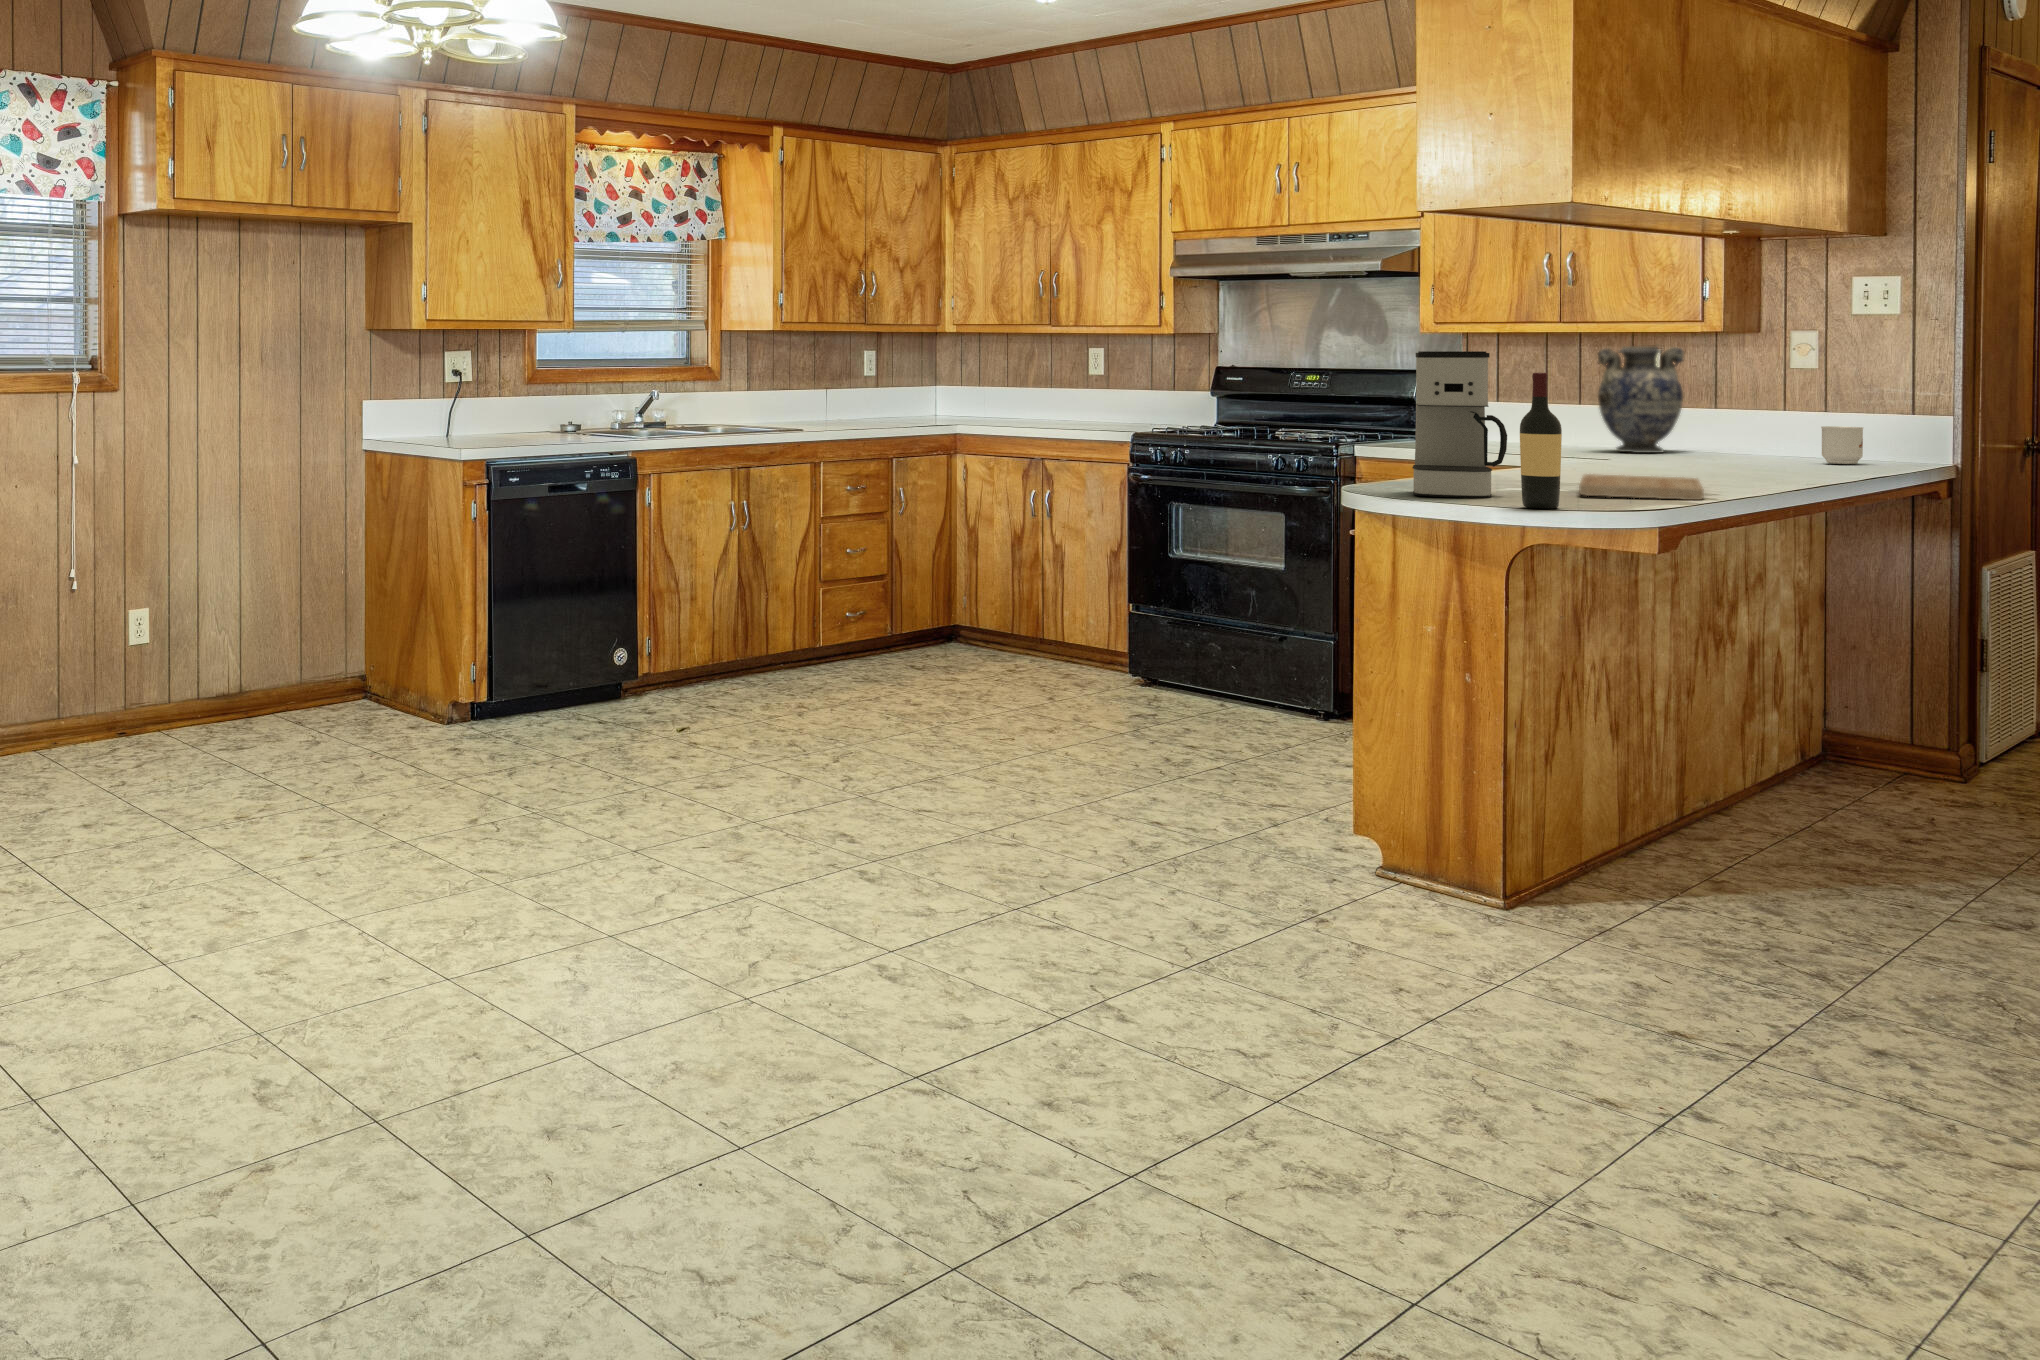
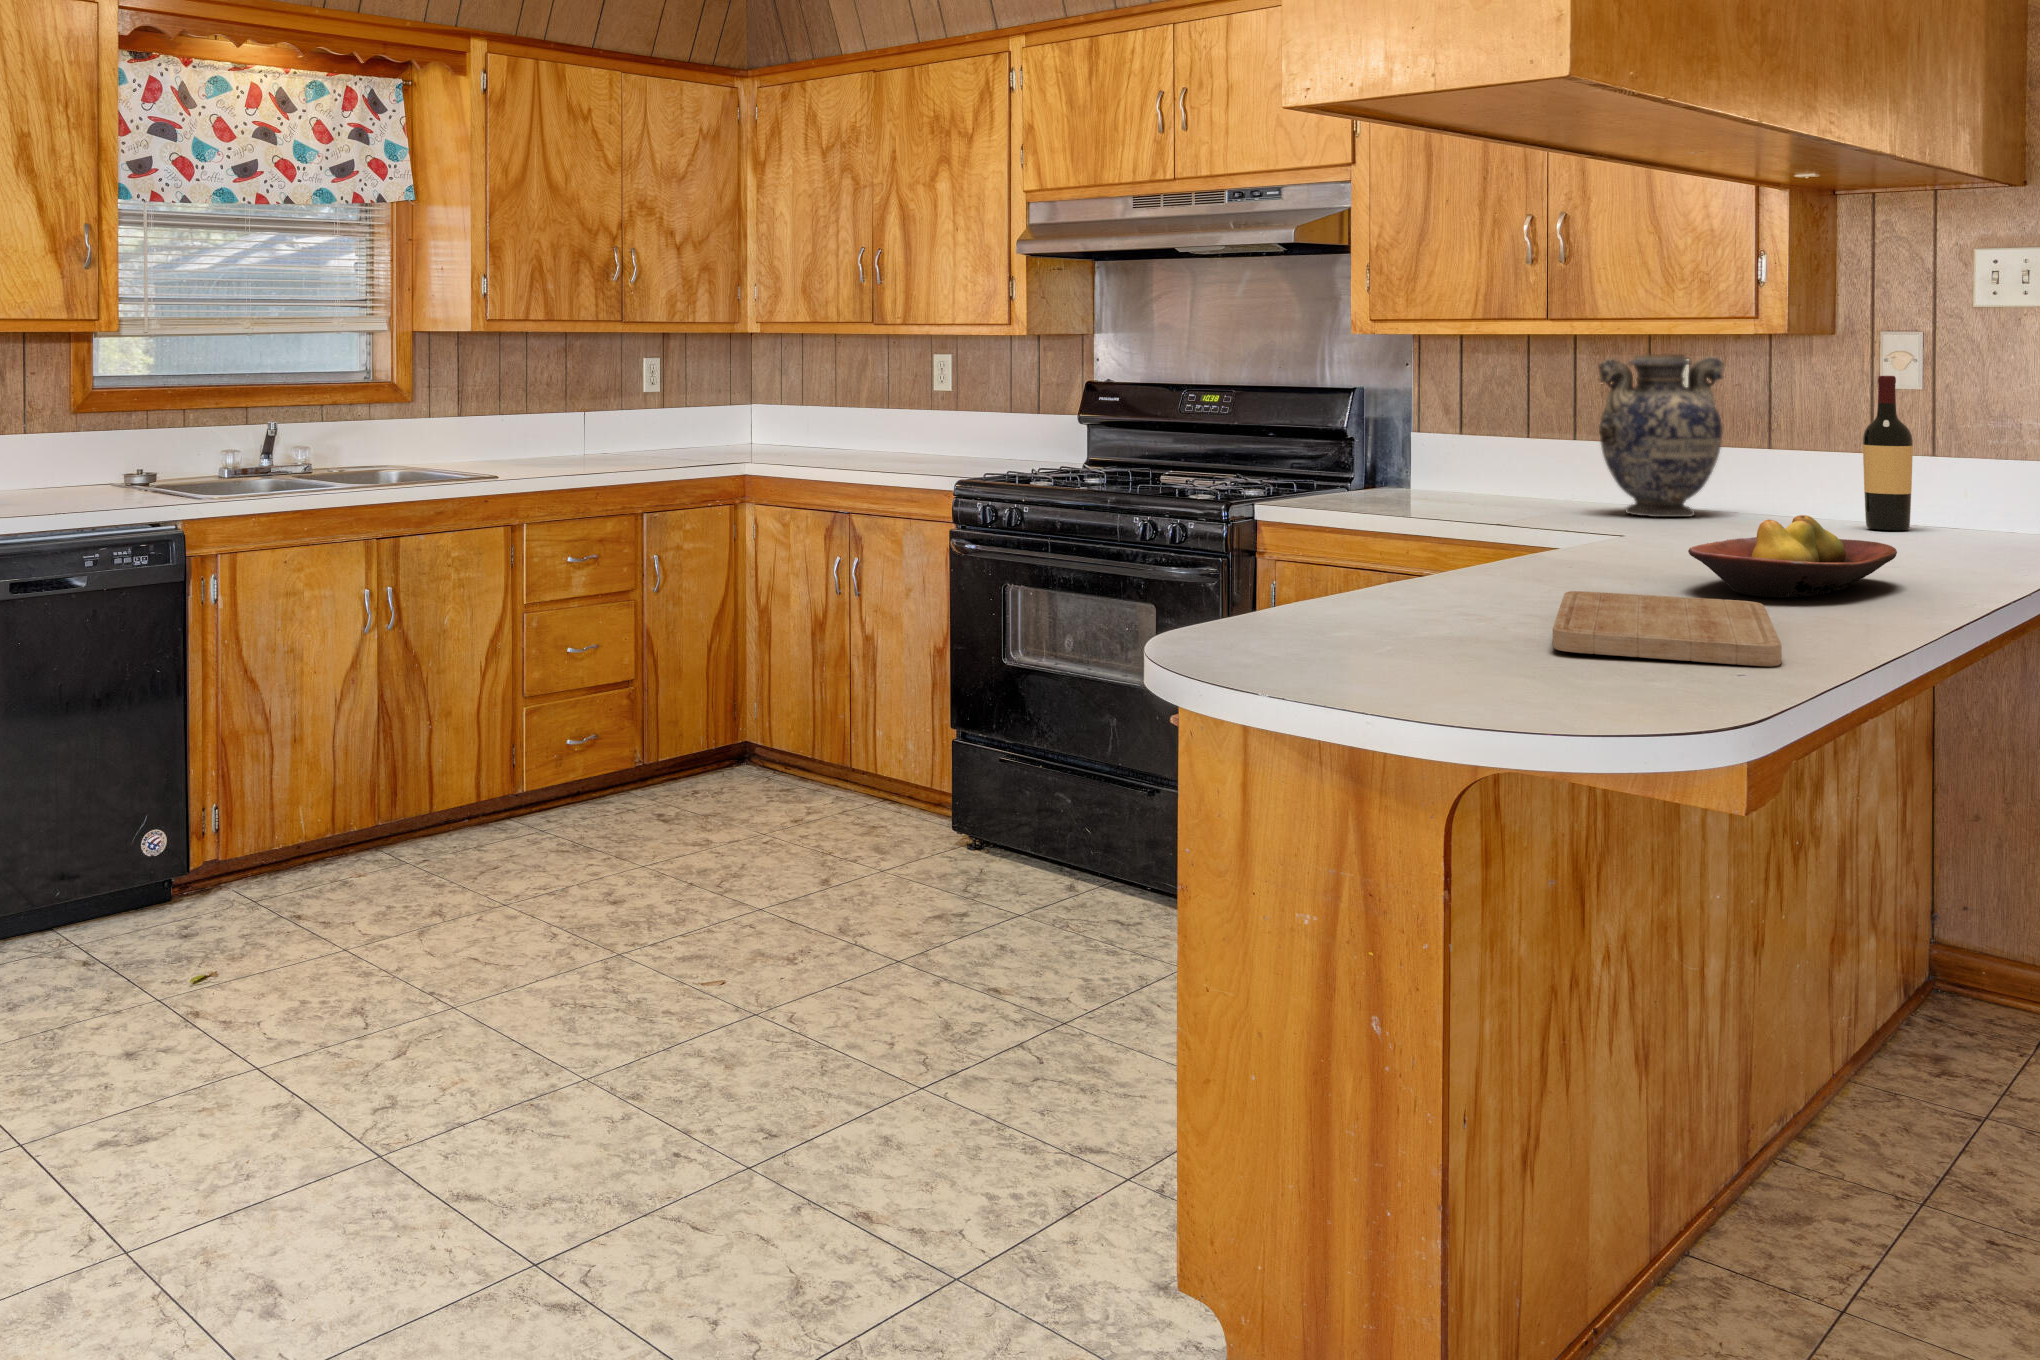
coffee maker: present [1412,351,1507,498] -> none [1259,374,1424,654]
wine bottle: present [1520,373,1562,508] -> present [1863,376,1913,531]
mug: present [1821,426,1863,464] -> none [1939,486,2007,549]
fruit bowl: none [1656,436,1783,481] -> present [1688,515,1897,597]

